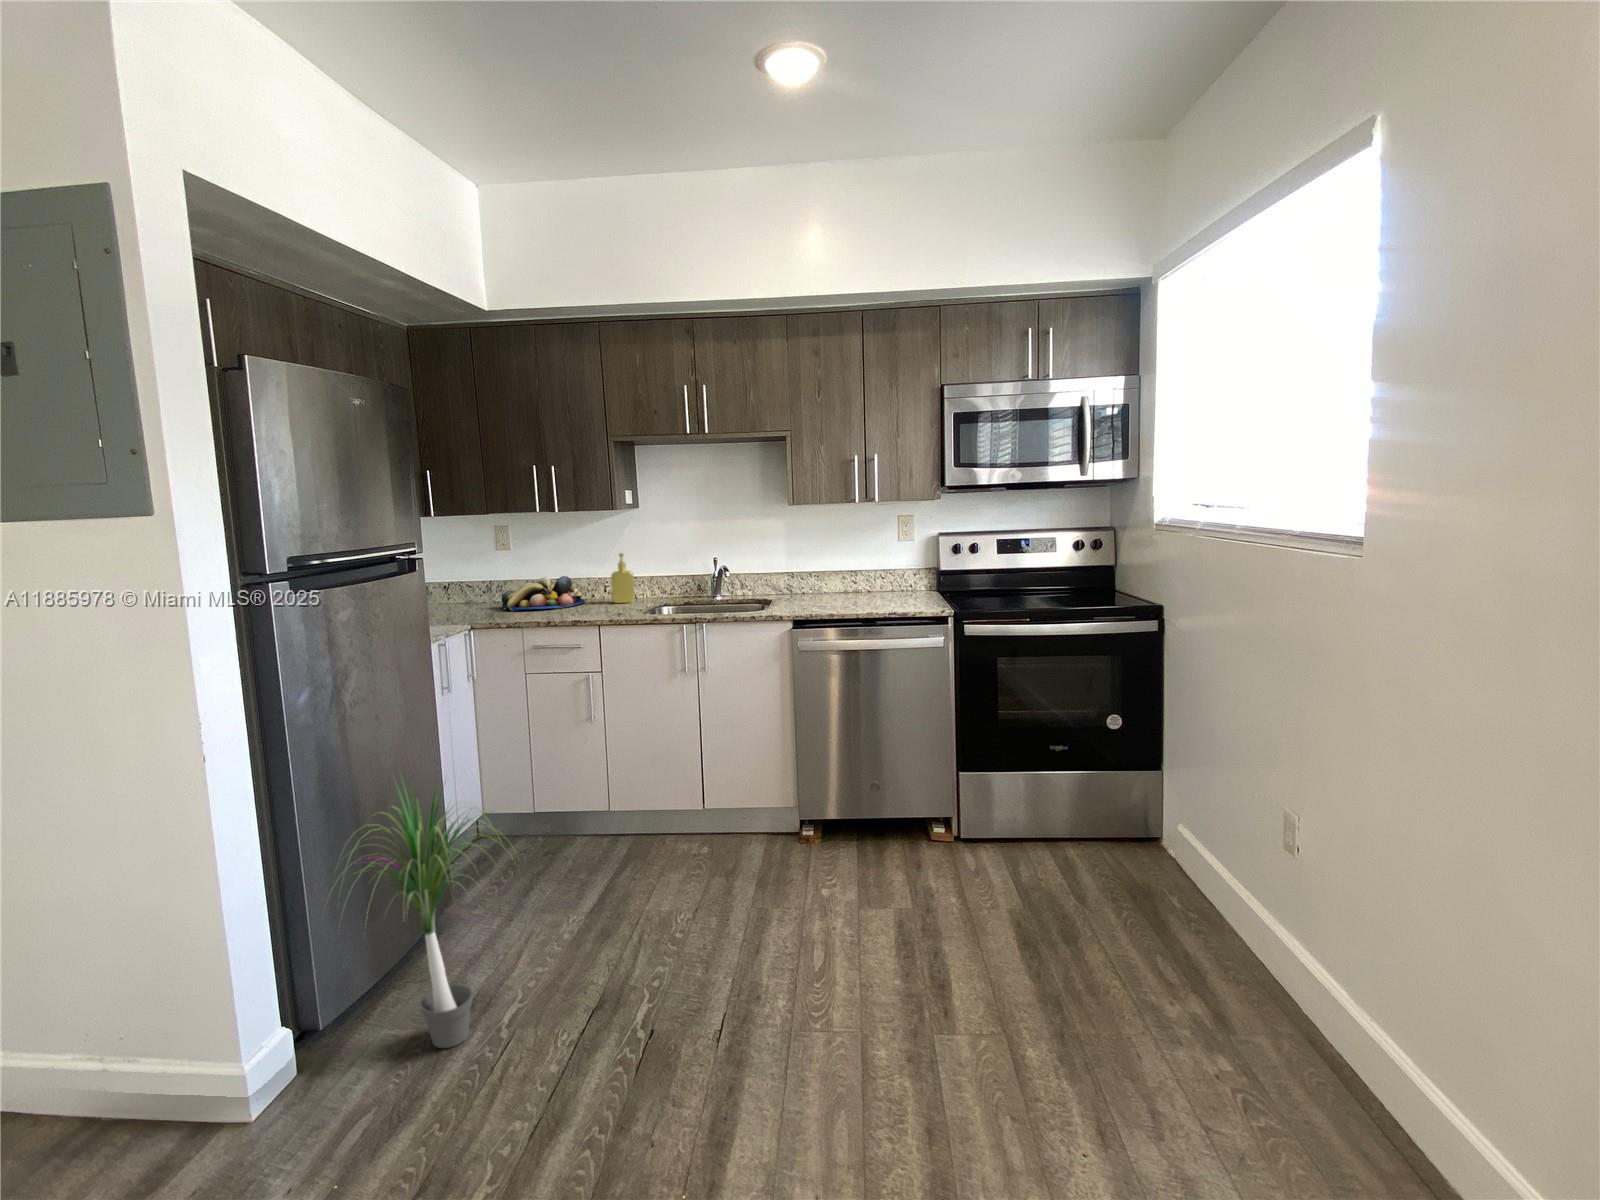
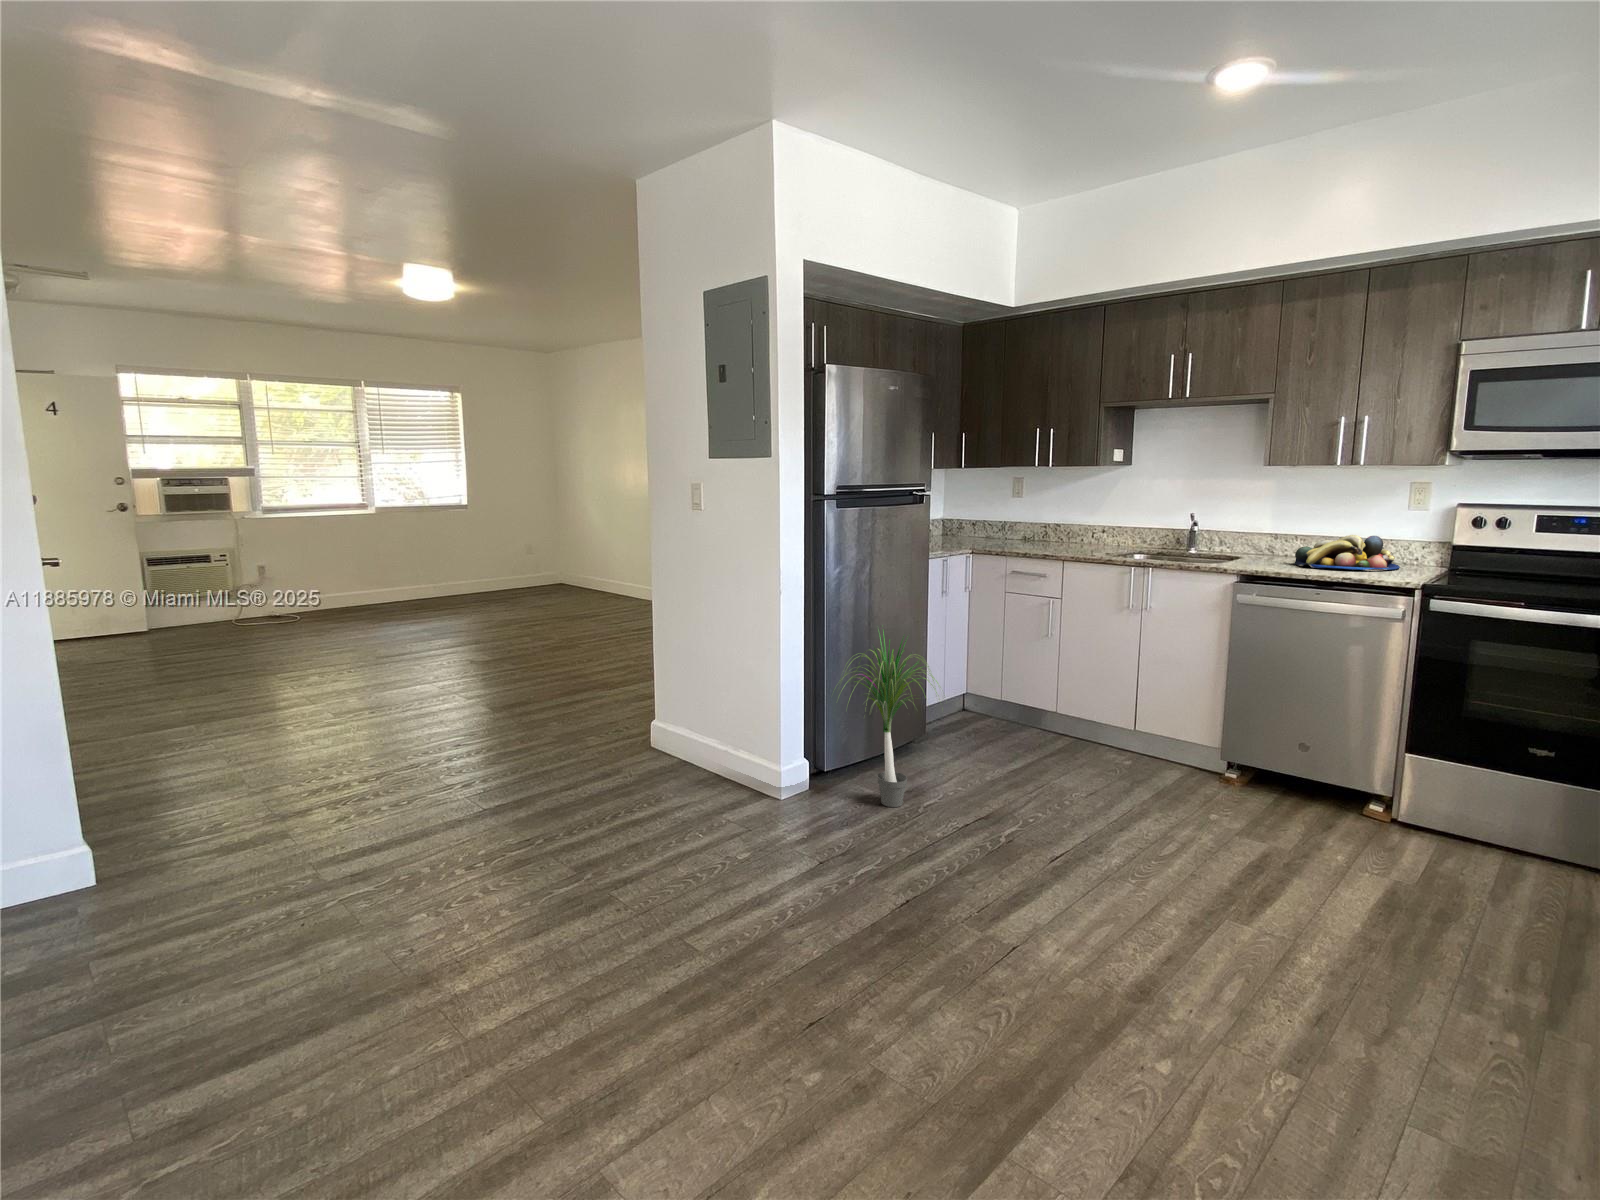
soap dispenser: present [611,553,634,603] -> none [1094,505,1117,549]
fruit bowl: present [501,576,585,610] -> present [1294,535,1400,570]

